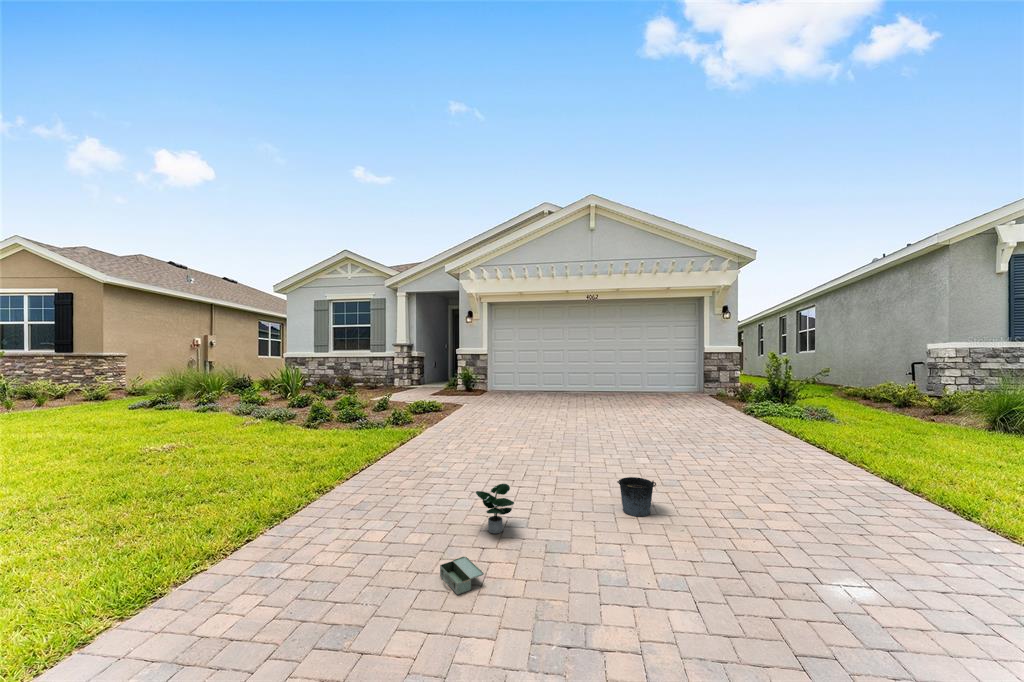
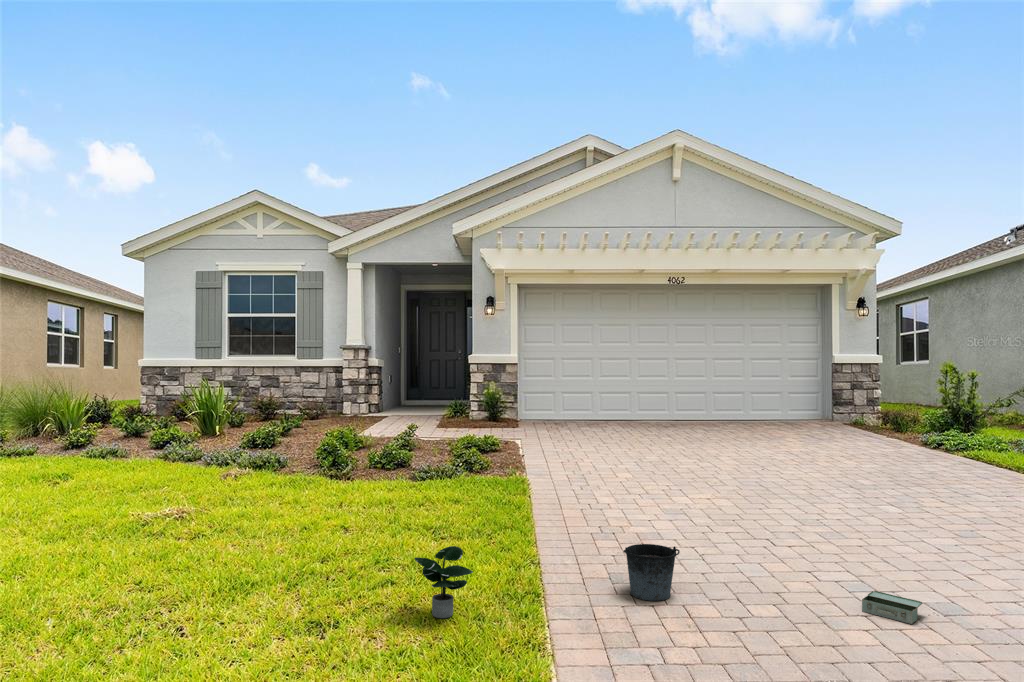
bucket: present [617,477,656,516] -> present [623,544,680,601]
potted plant: present [476,484,514,534] -> present [414,546,473,618]

